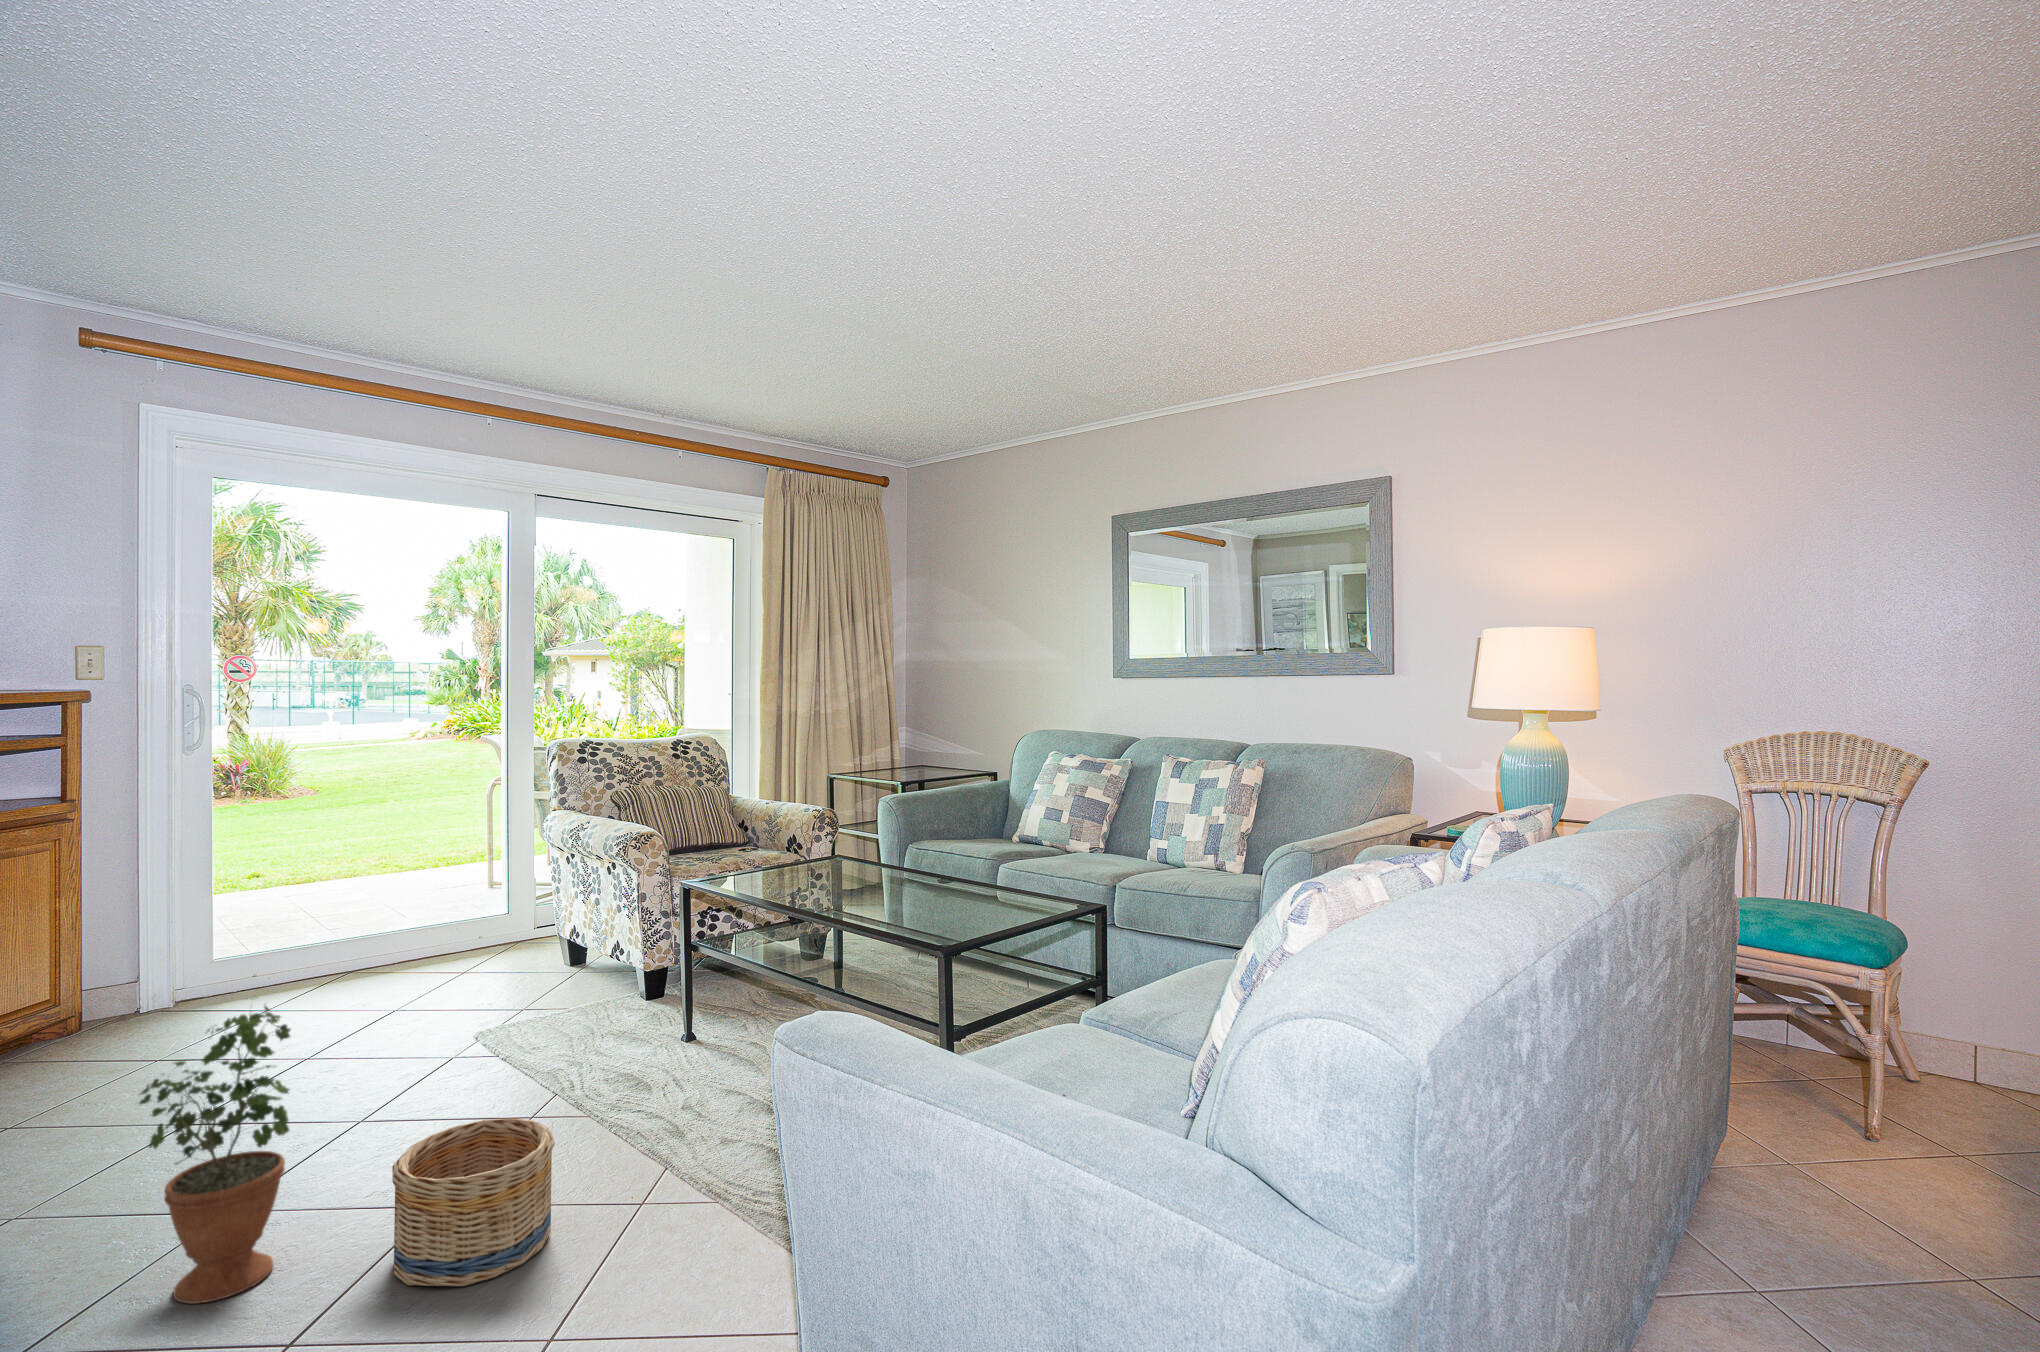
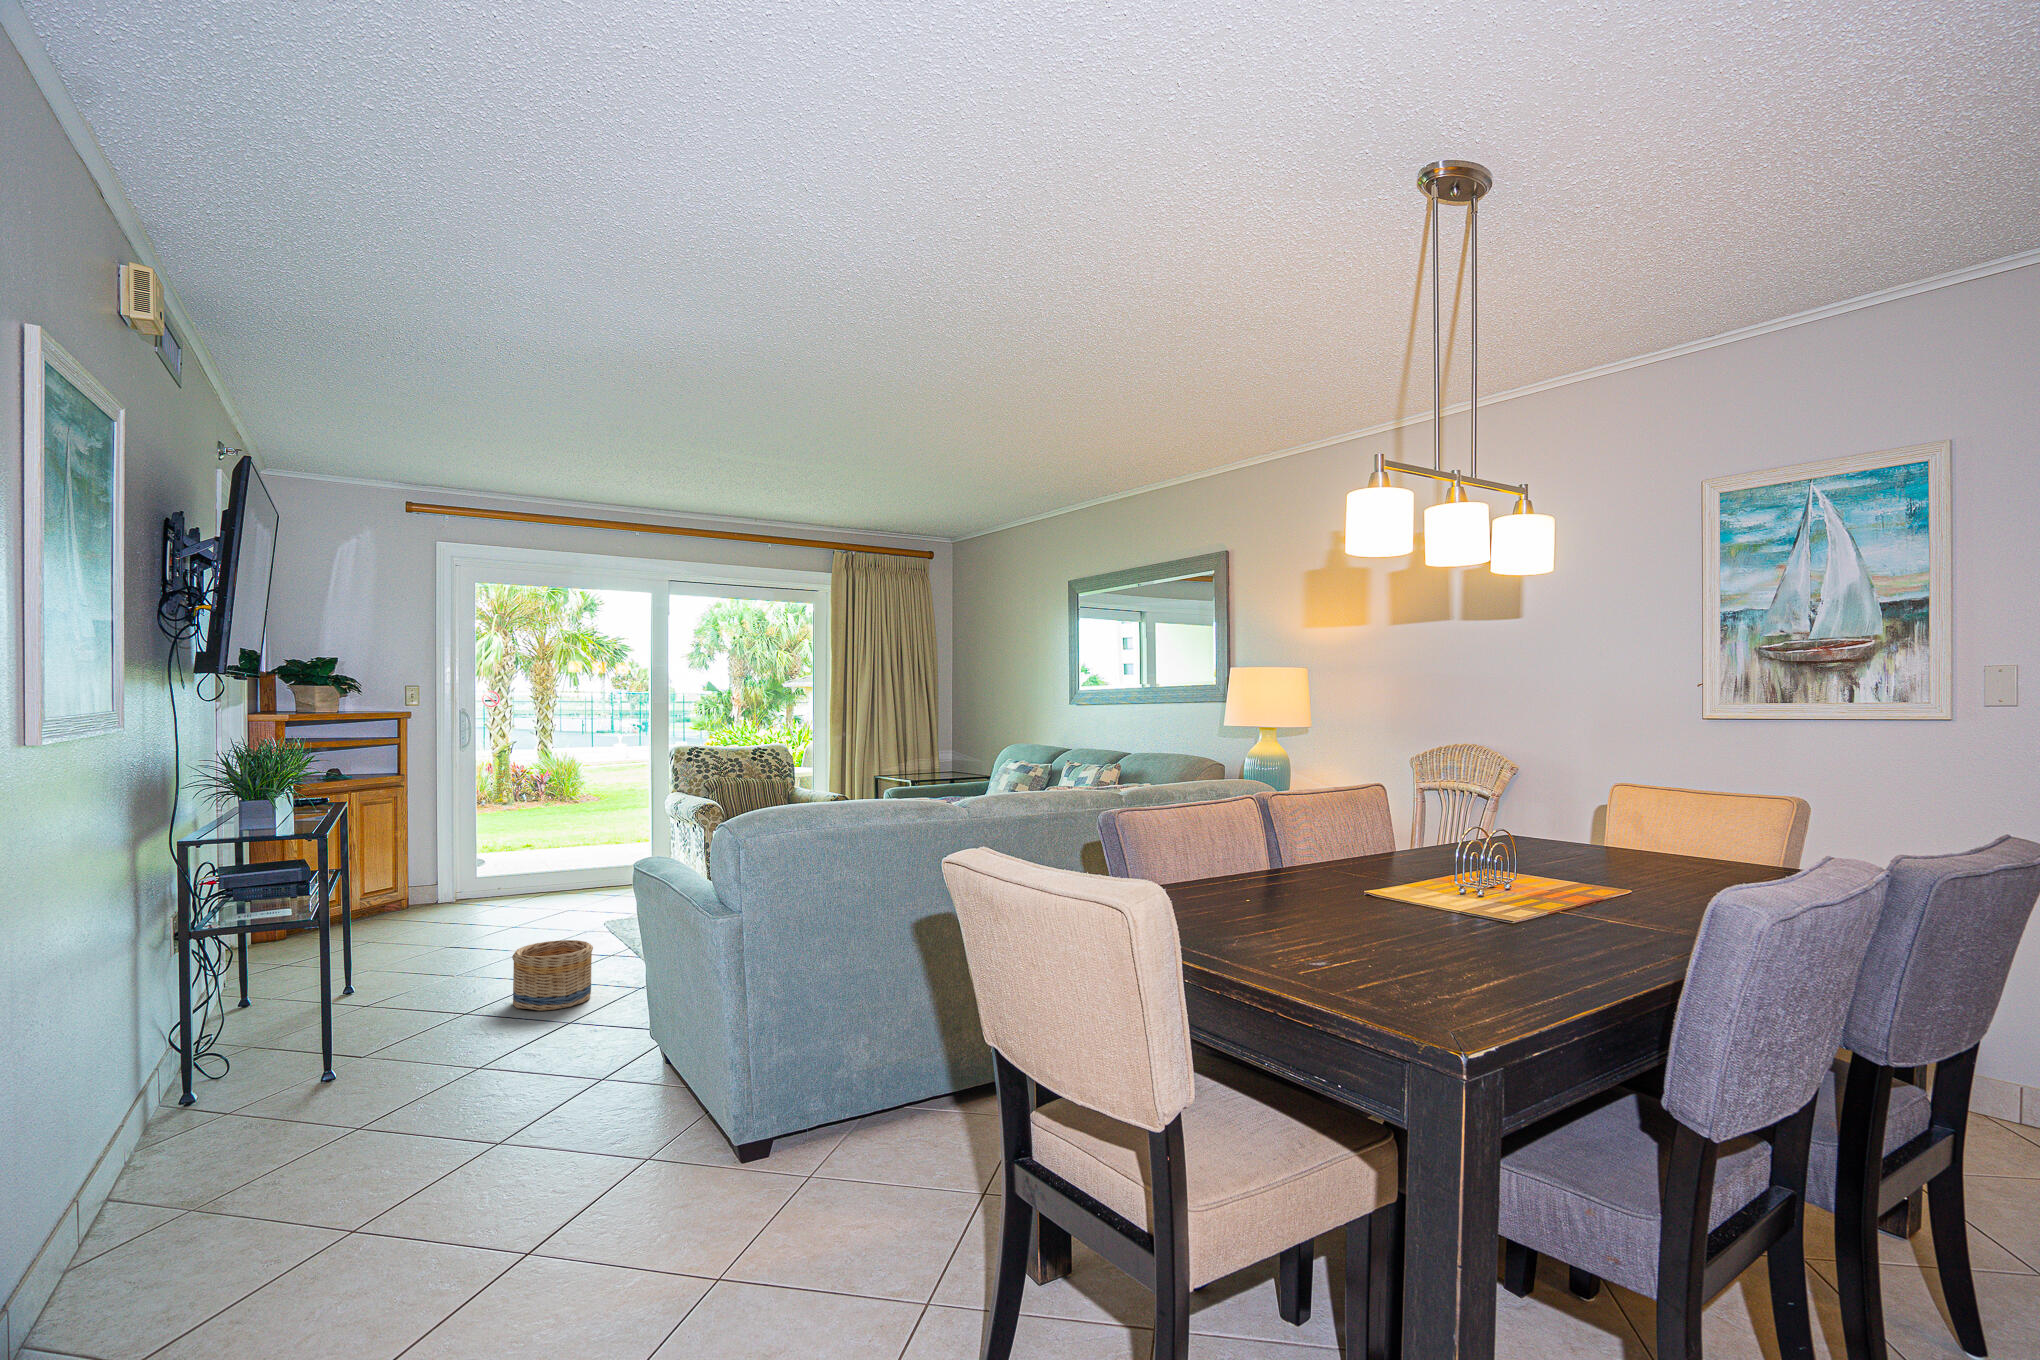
potted plant: present [140,1006,290,1304] -> none [406,865,474,1006]

